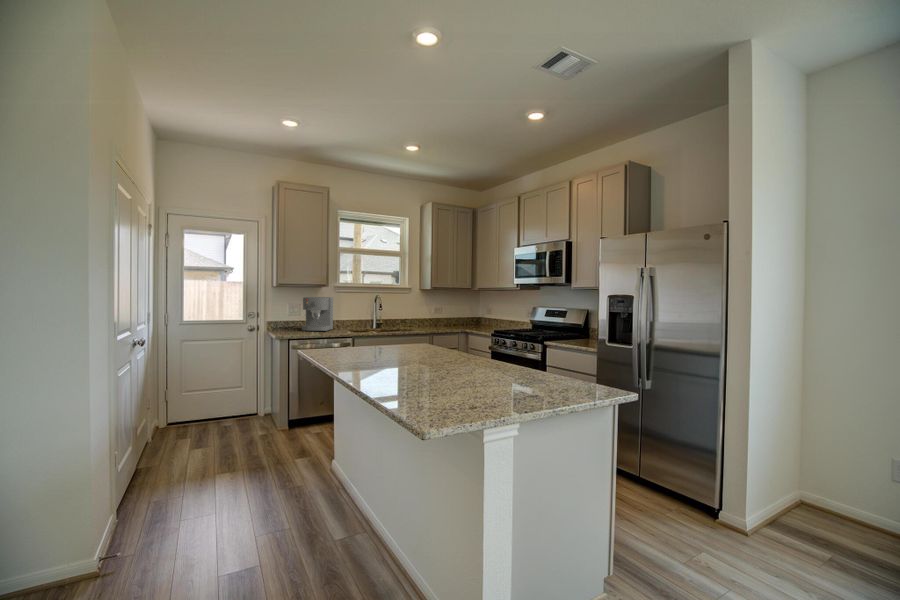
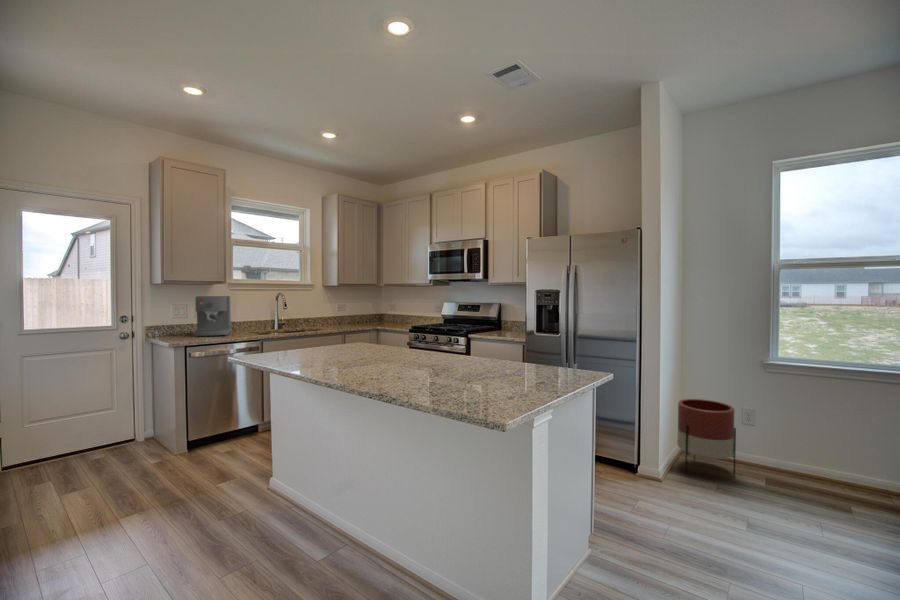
planter: none [785,438,873,551] -> present [677,399,736,477]

